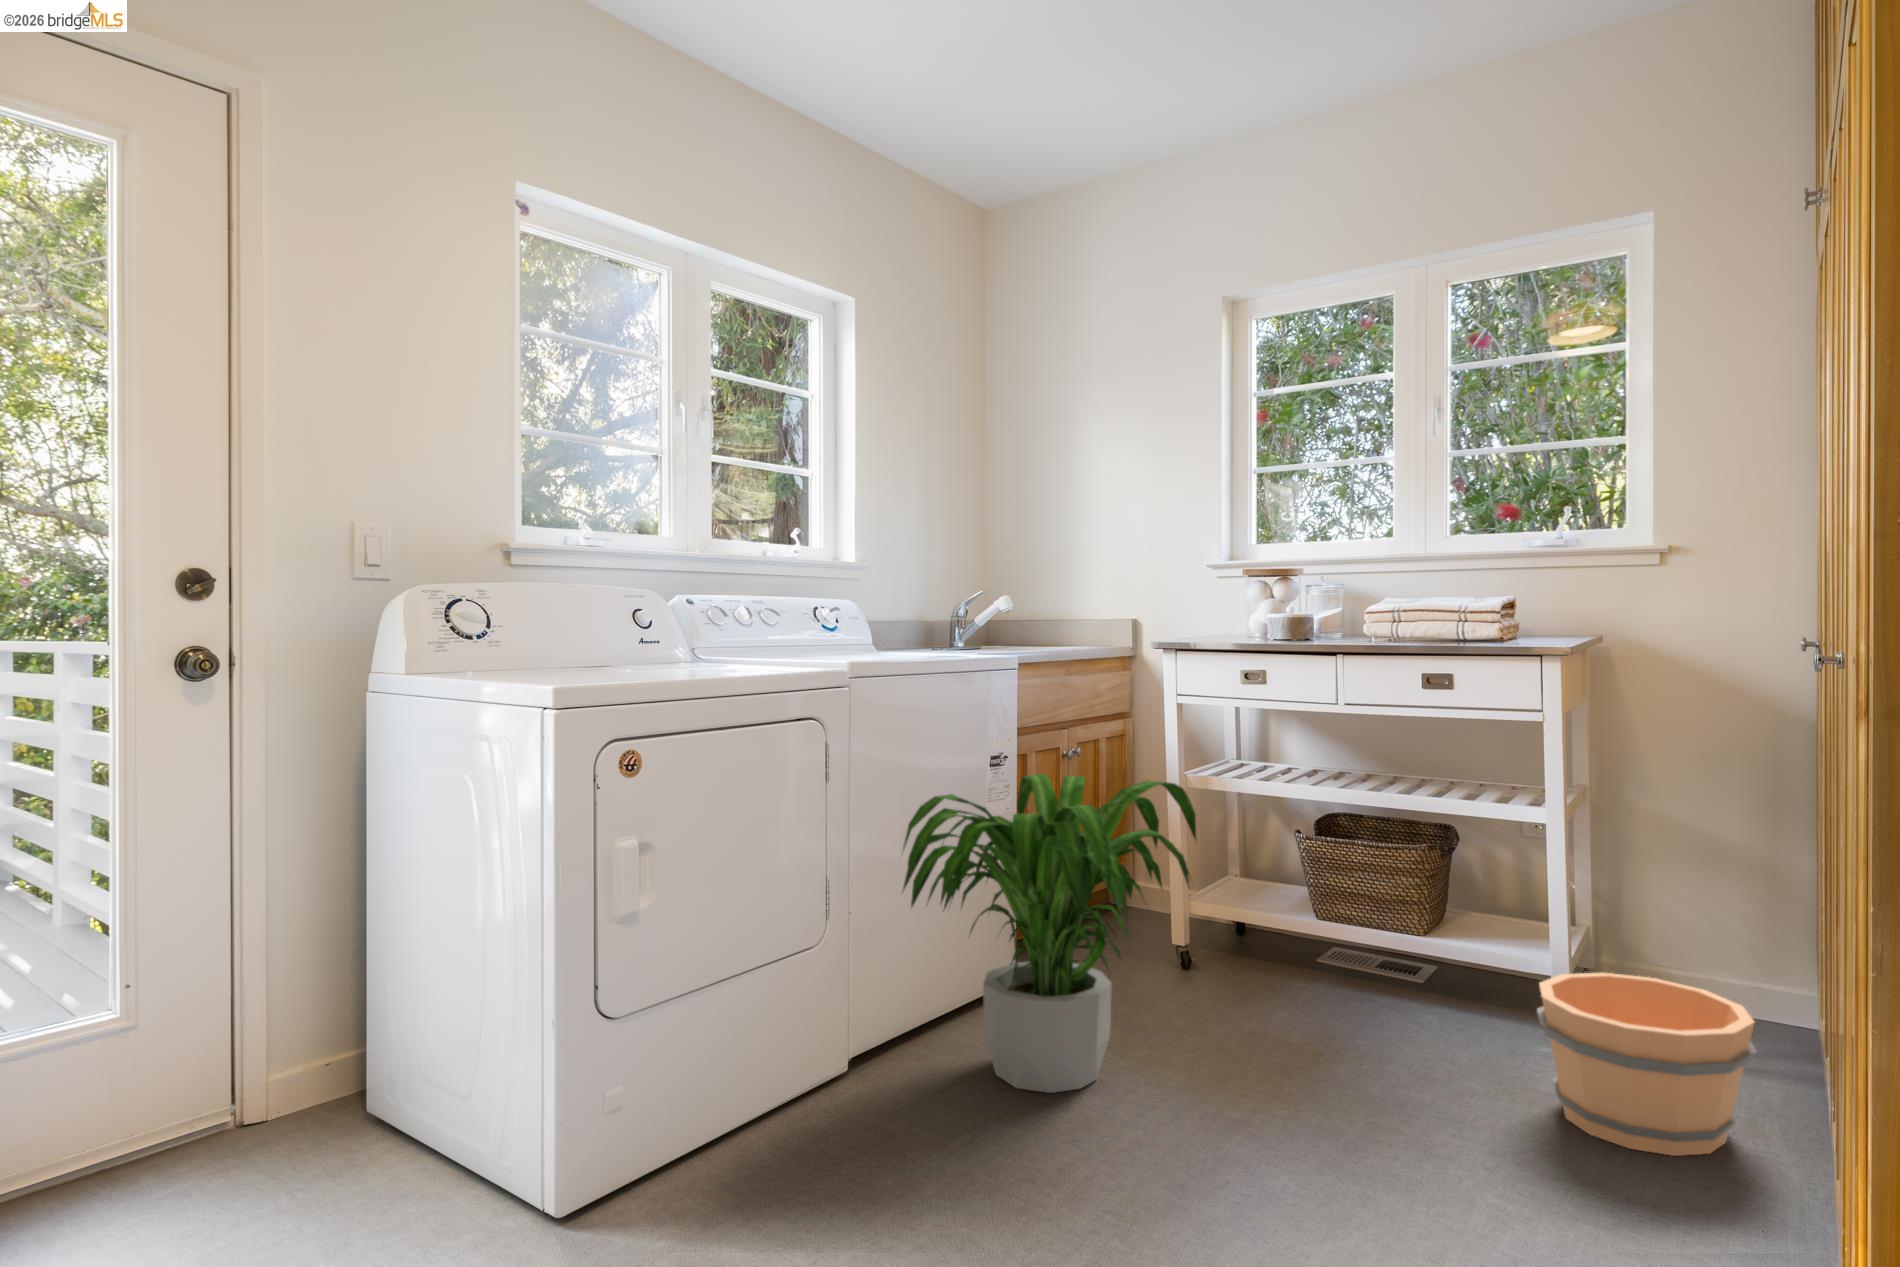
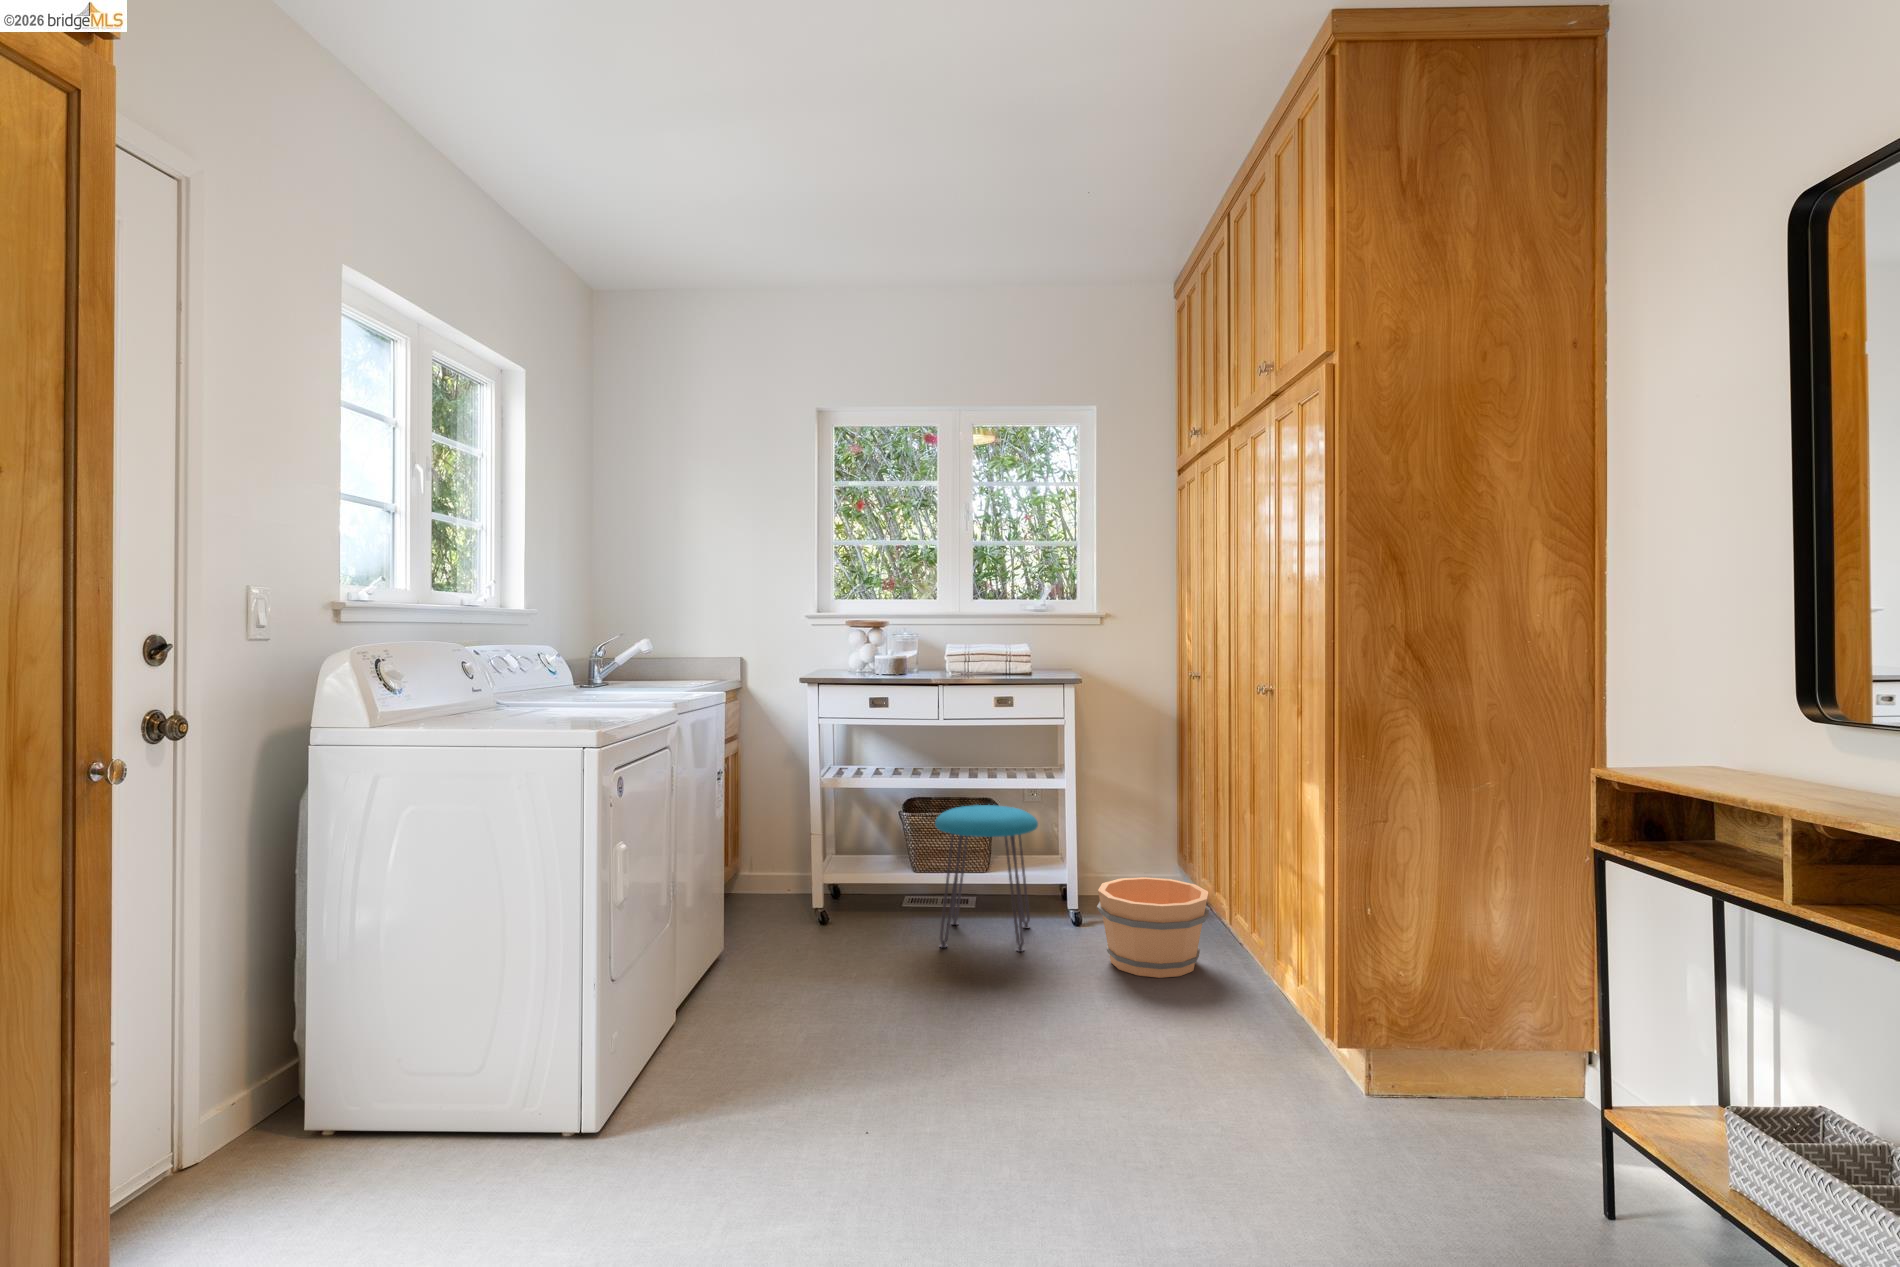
potted plant: present [903,773,1196,1093] -> none [693,786,920,1034]
stool: none [1311,830,1479,1055] -> present [935,805,1038,952]

